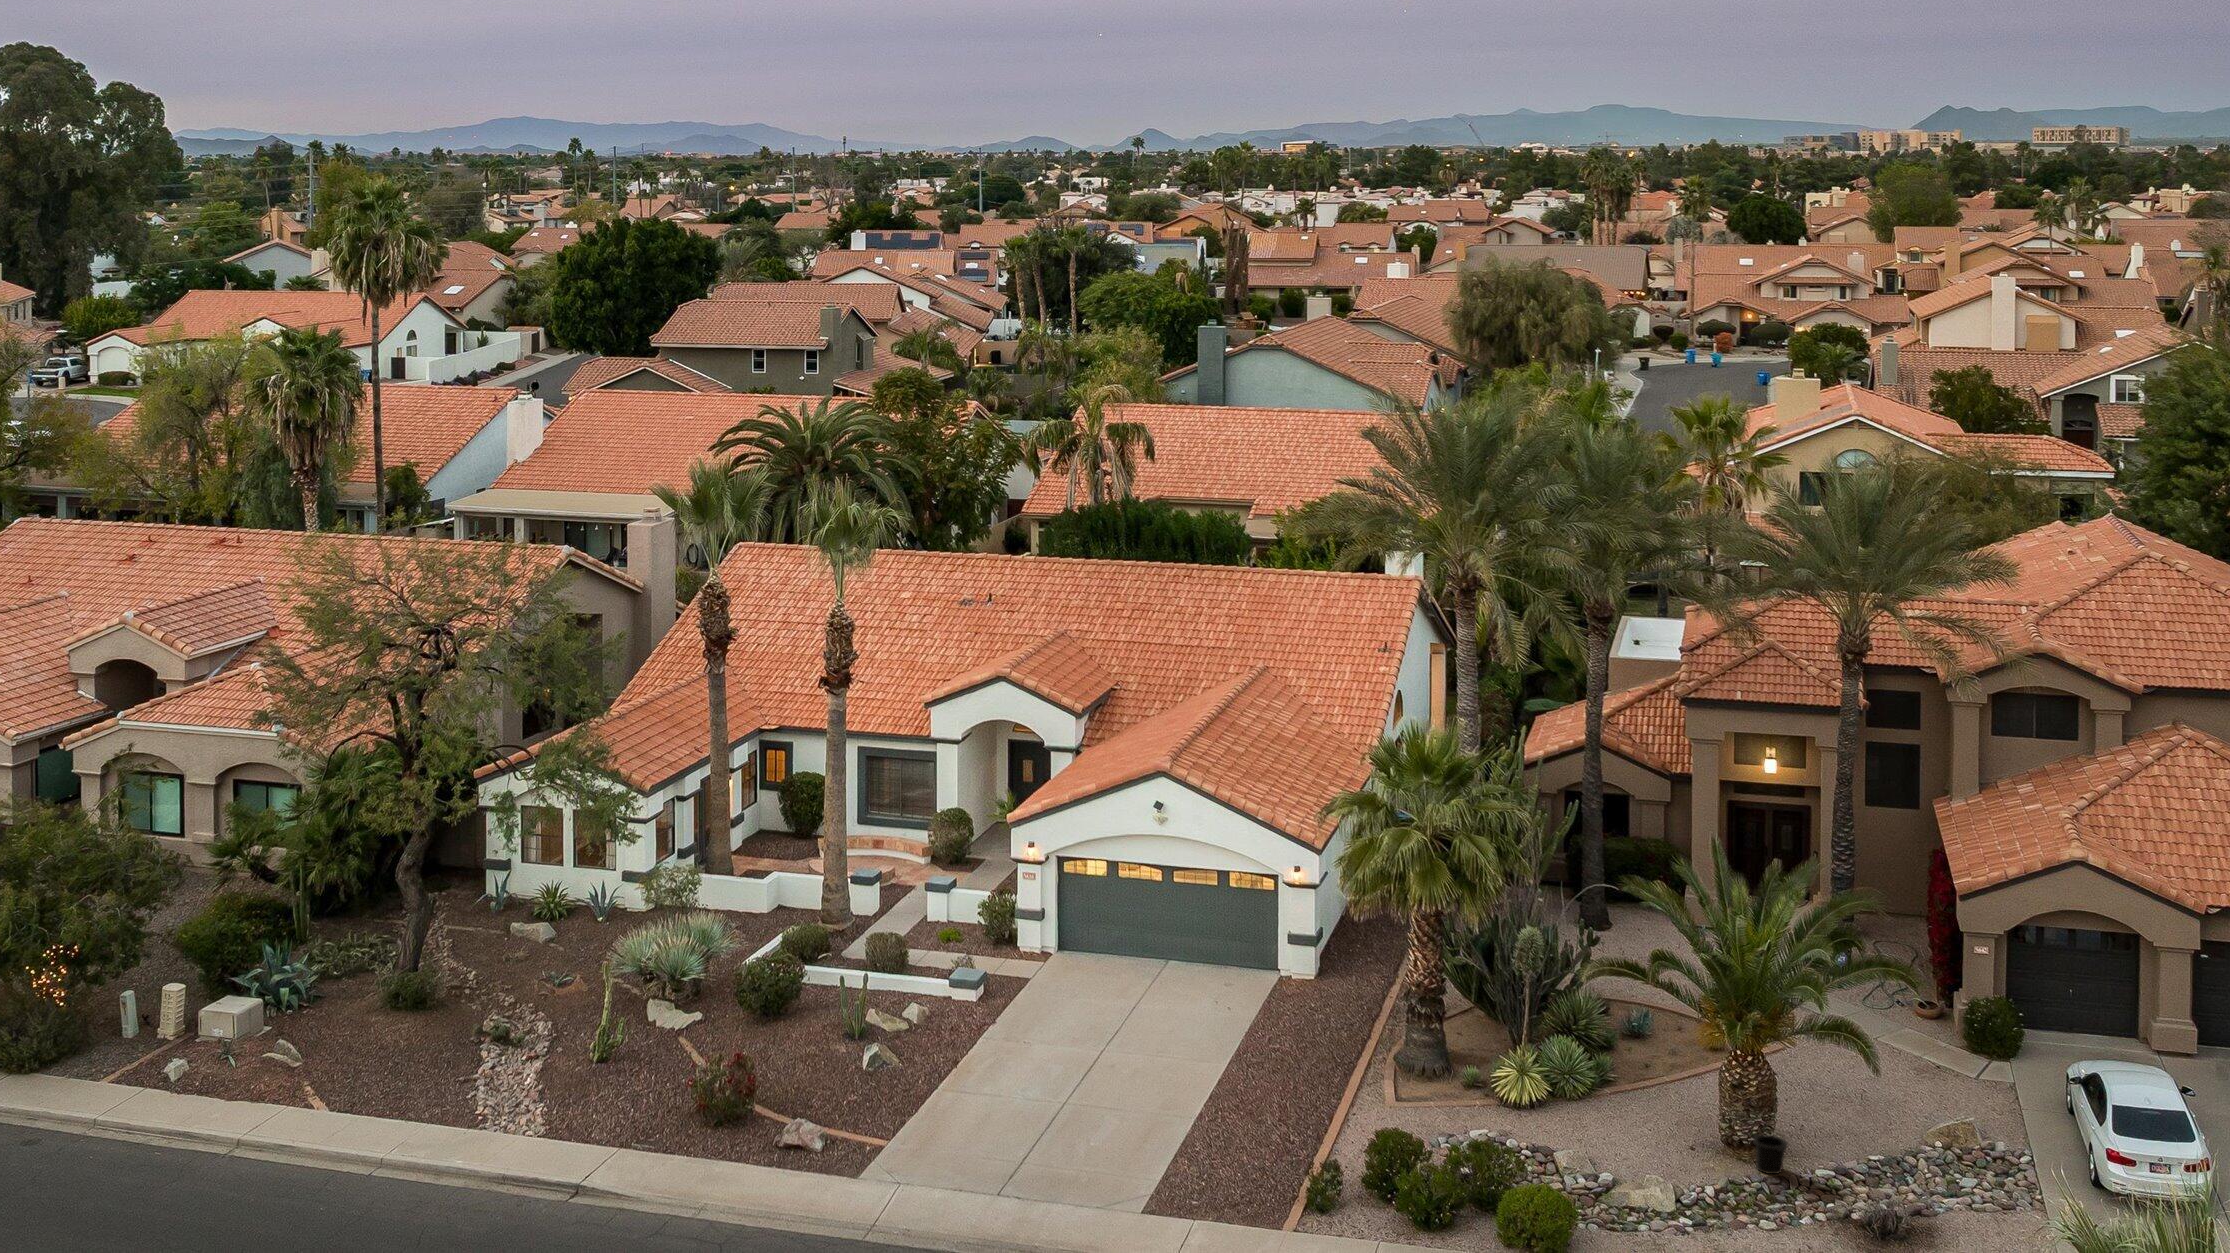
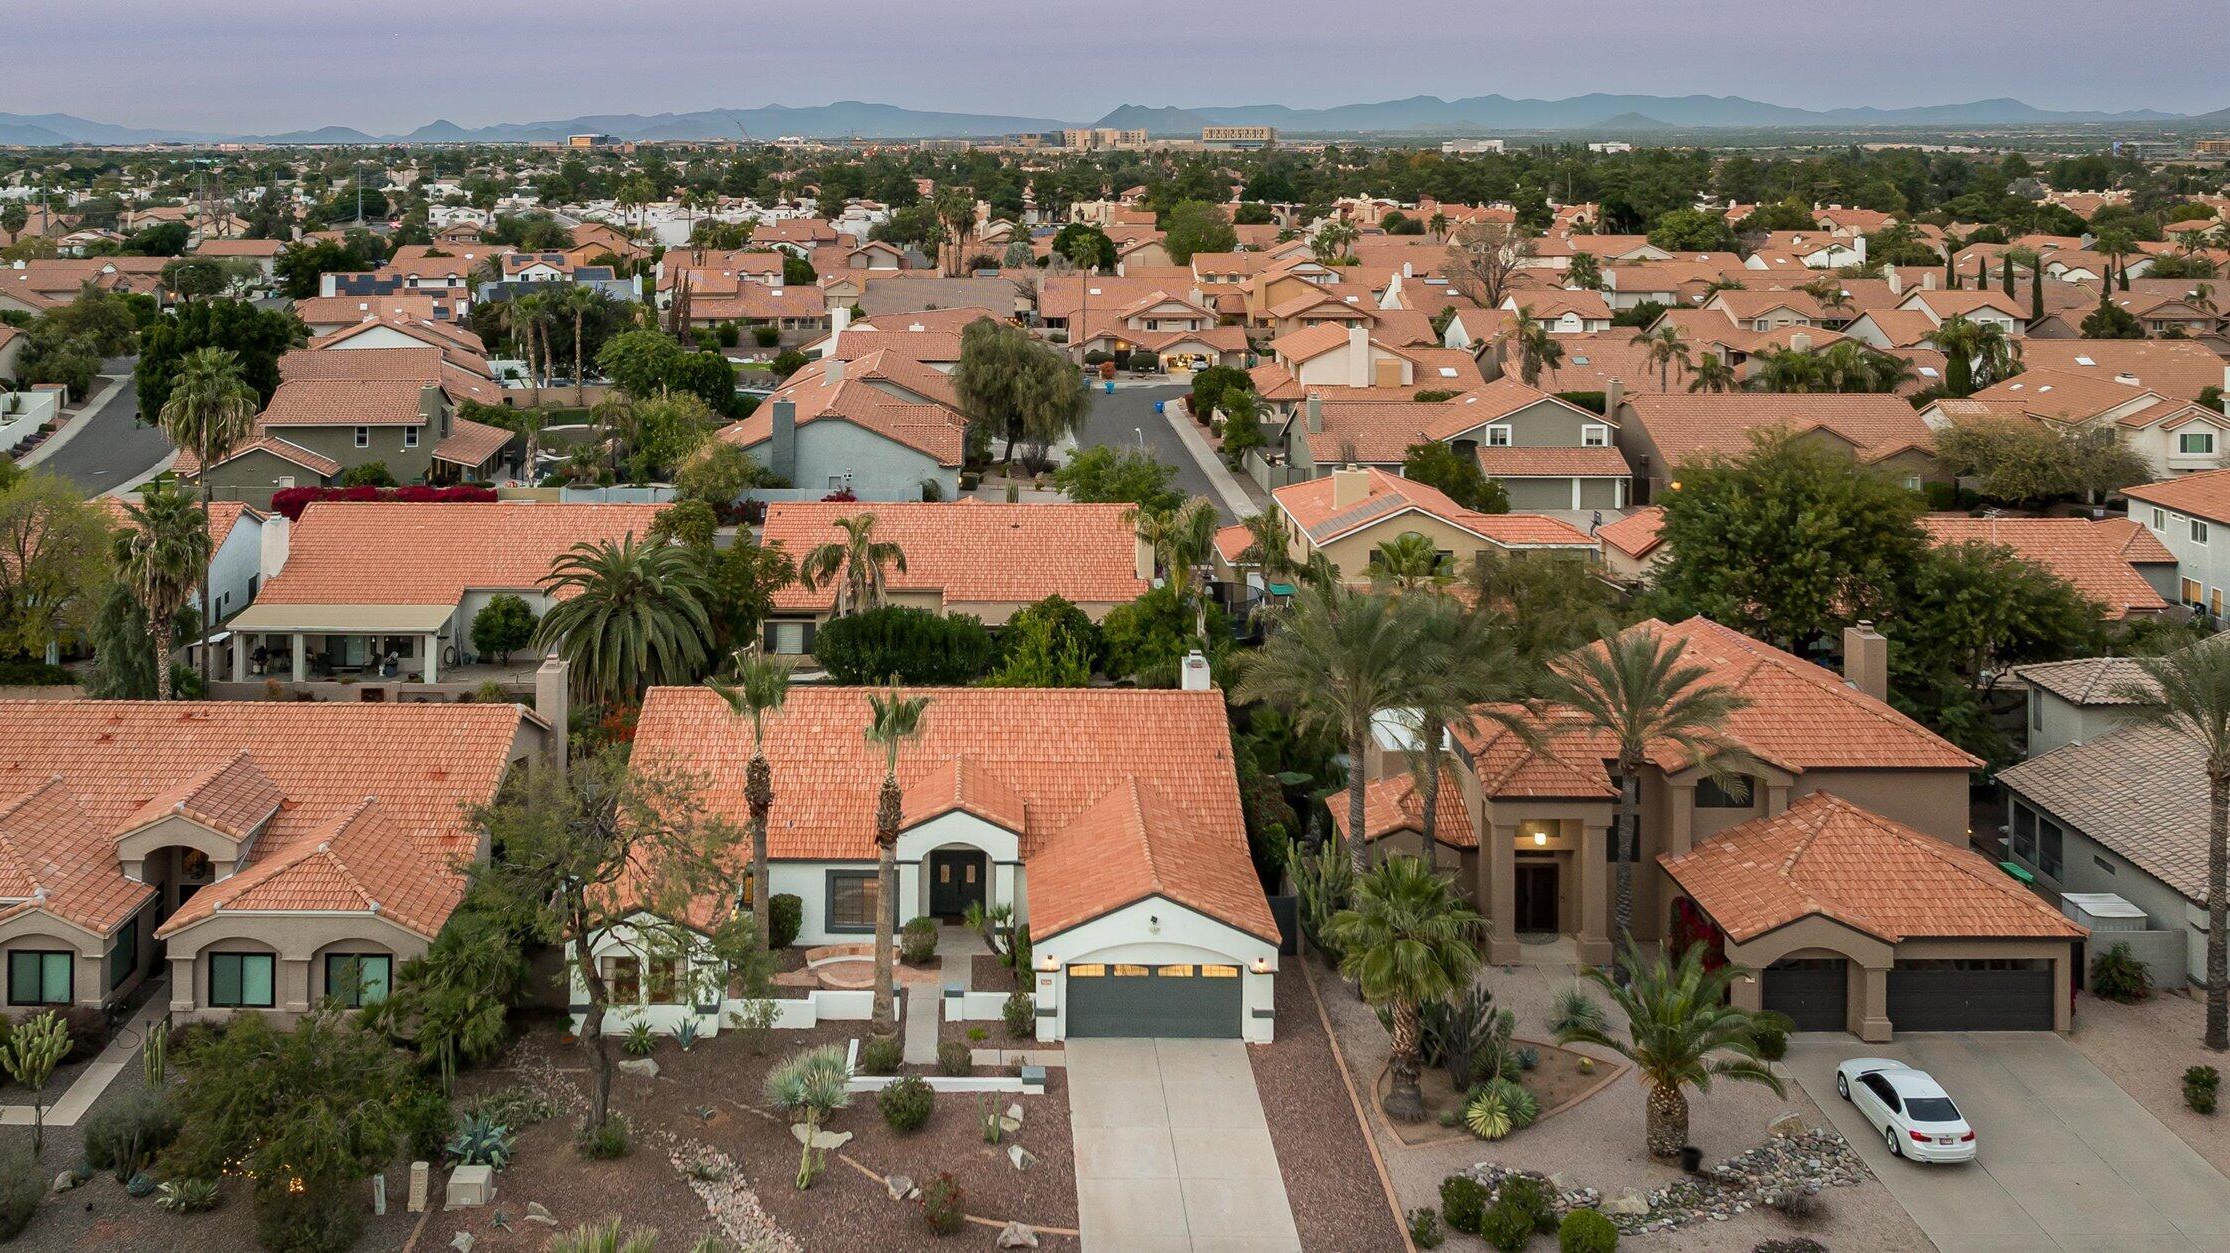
potted tree: none [456,870,483,909] -> present [556,1016,578,1049]

